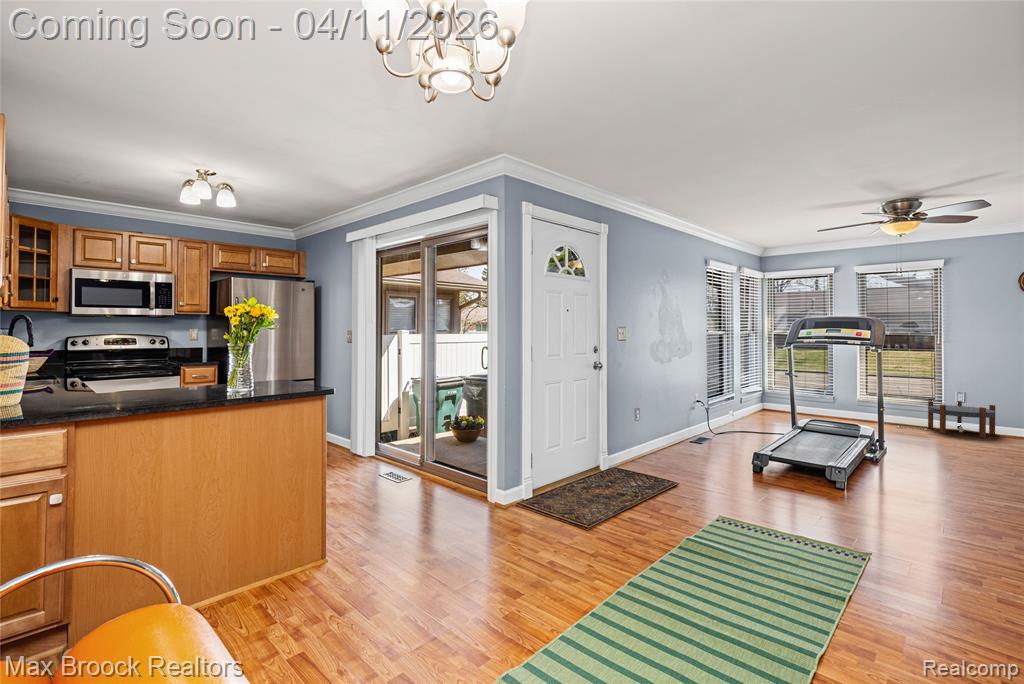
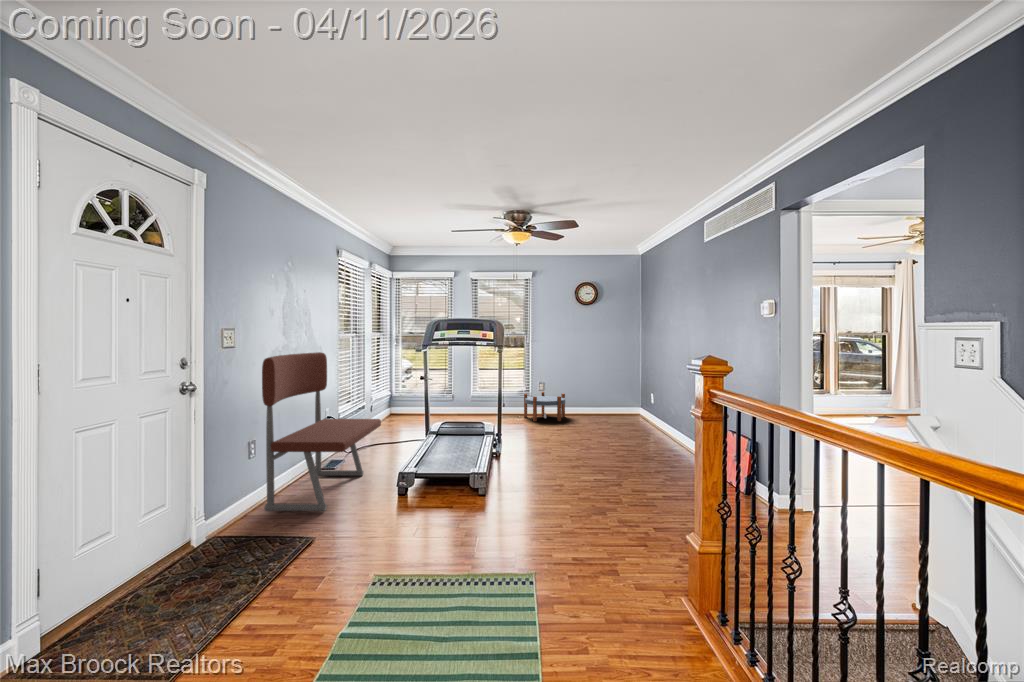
bench: none [645,347,741,469] -> present [262,352,381,511]

